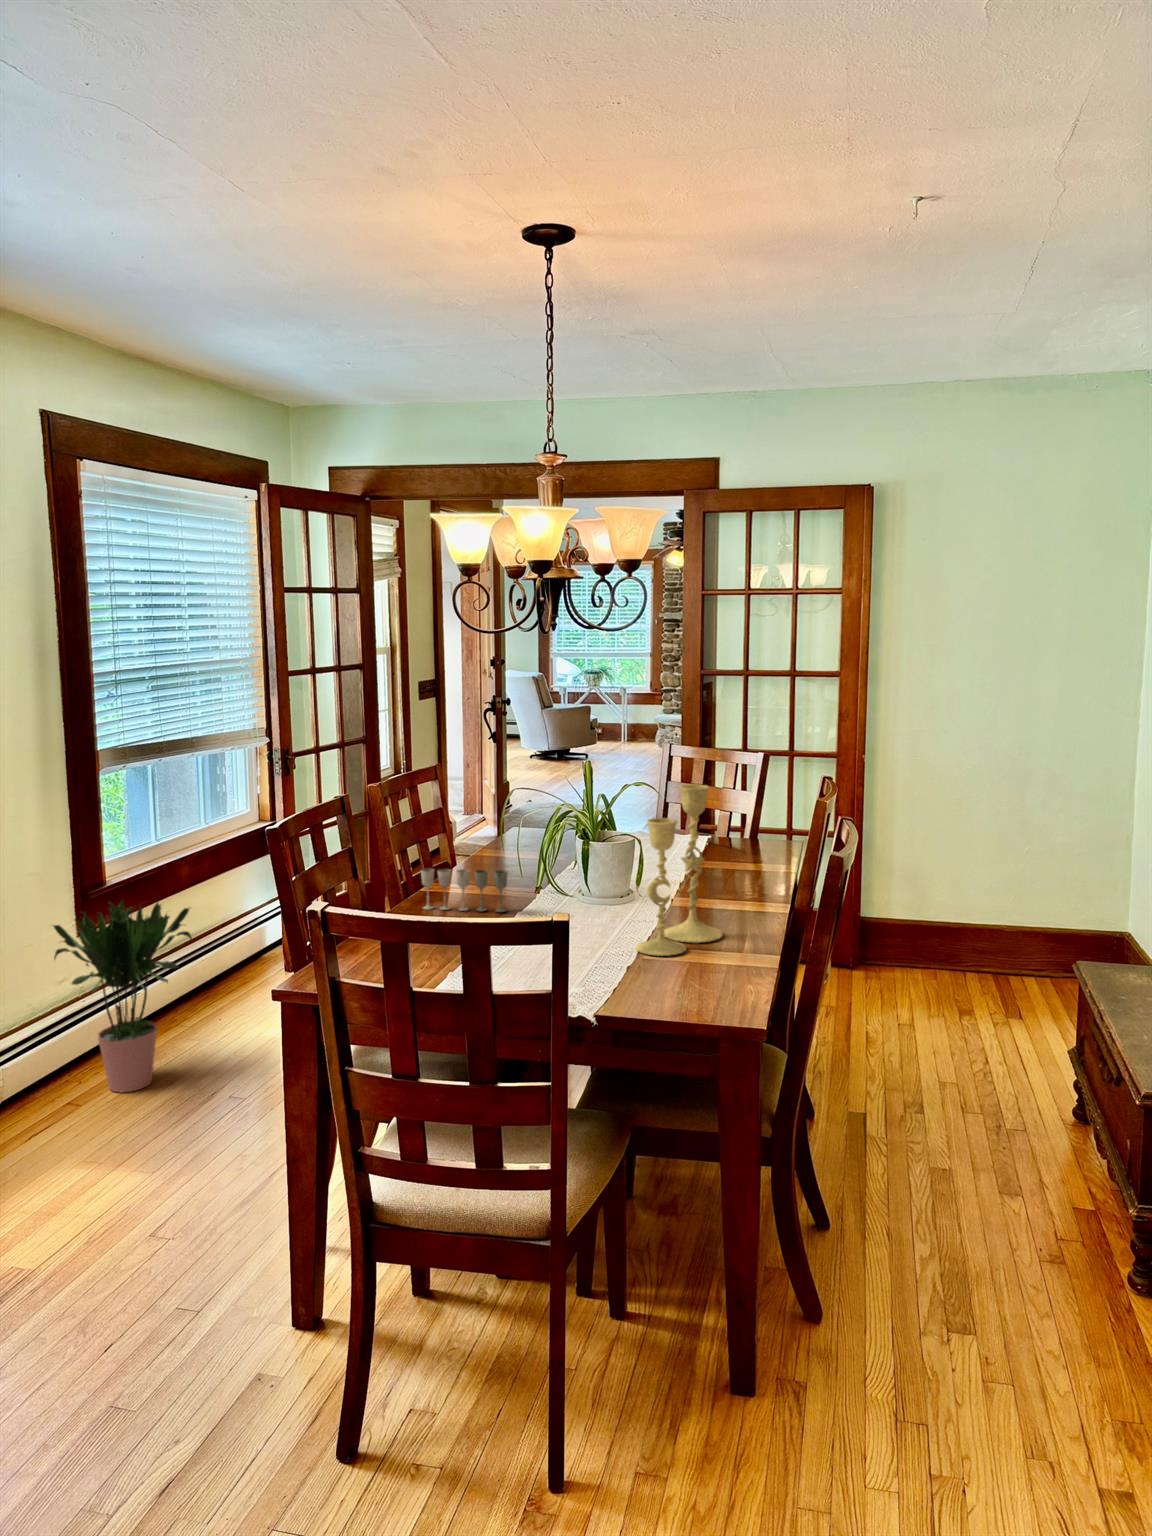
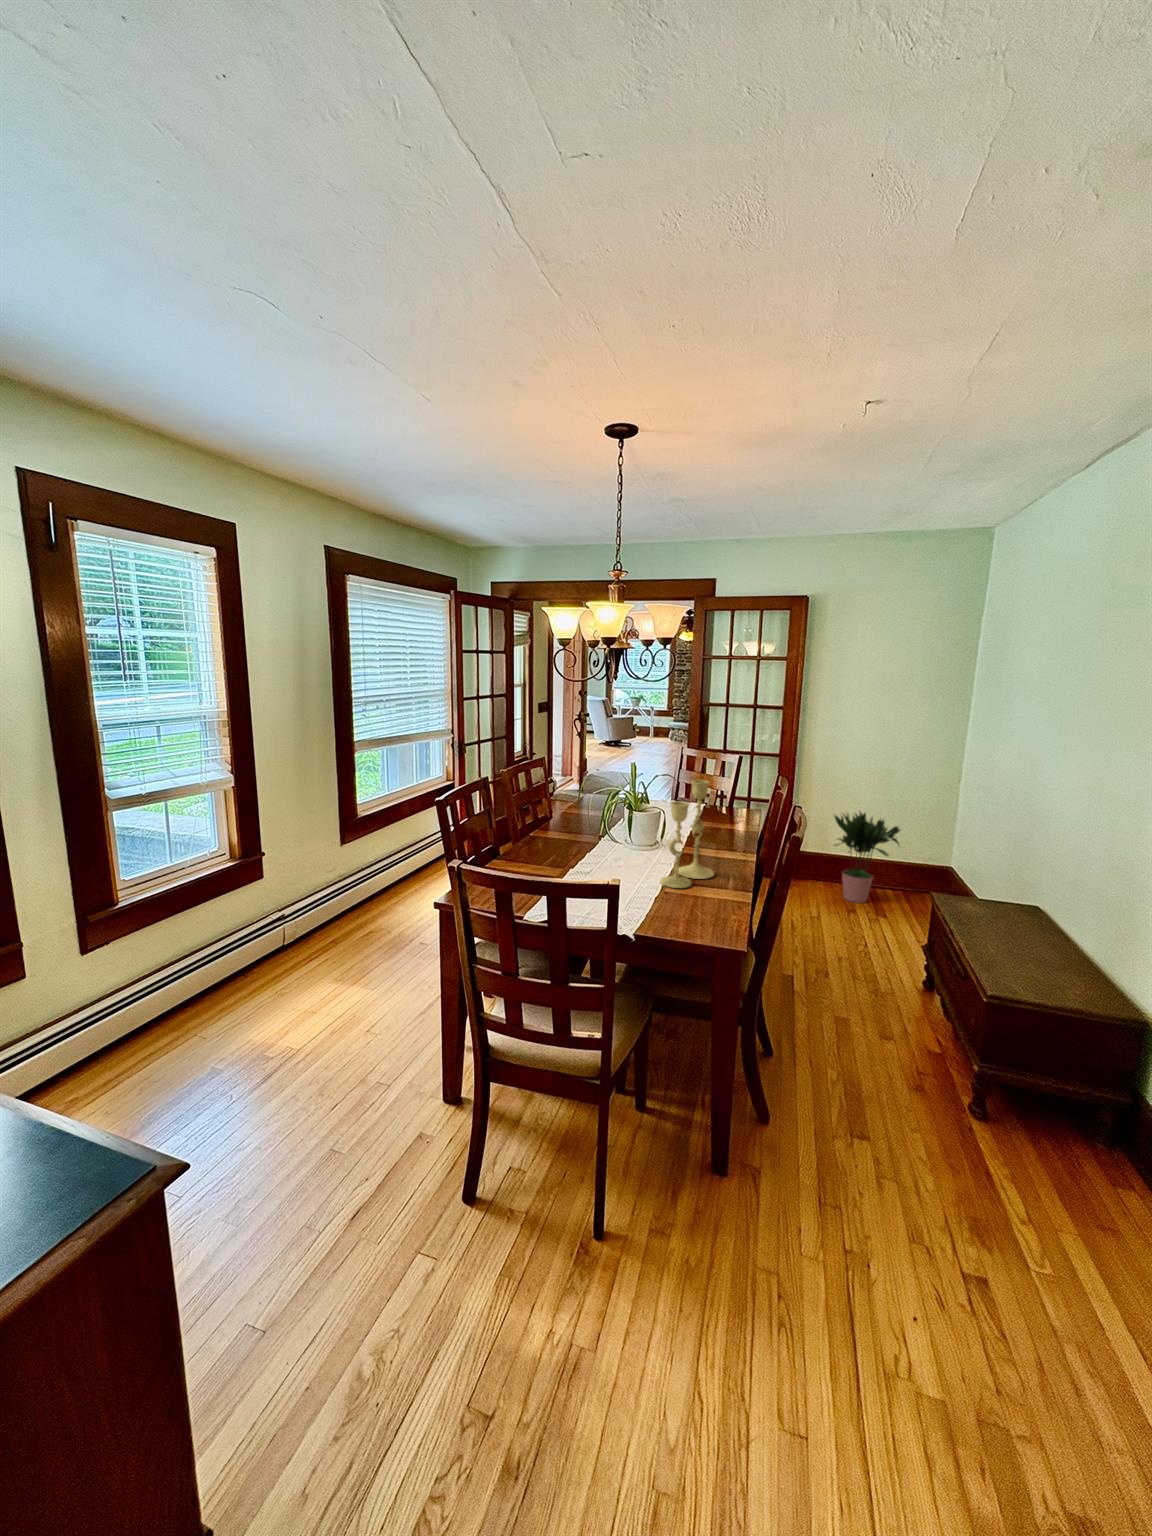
wine glass: present [421,868,508,912] -> none [530,822,582,851]
potted plant: present [53,900,192,1092] -> present [834,812,900,903]

